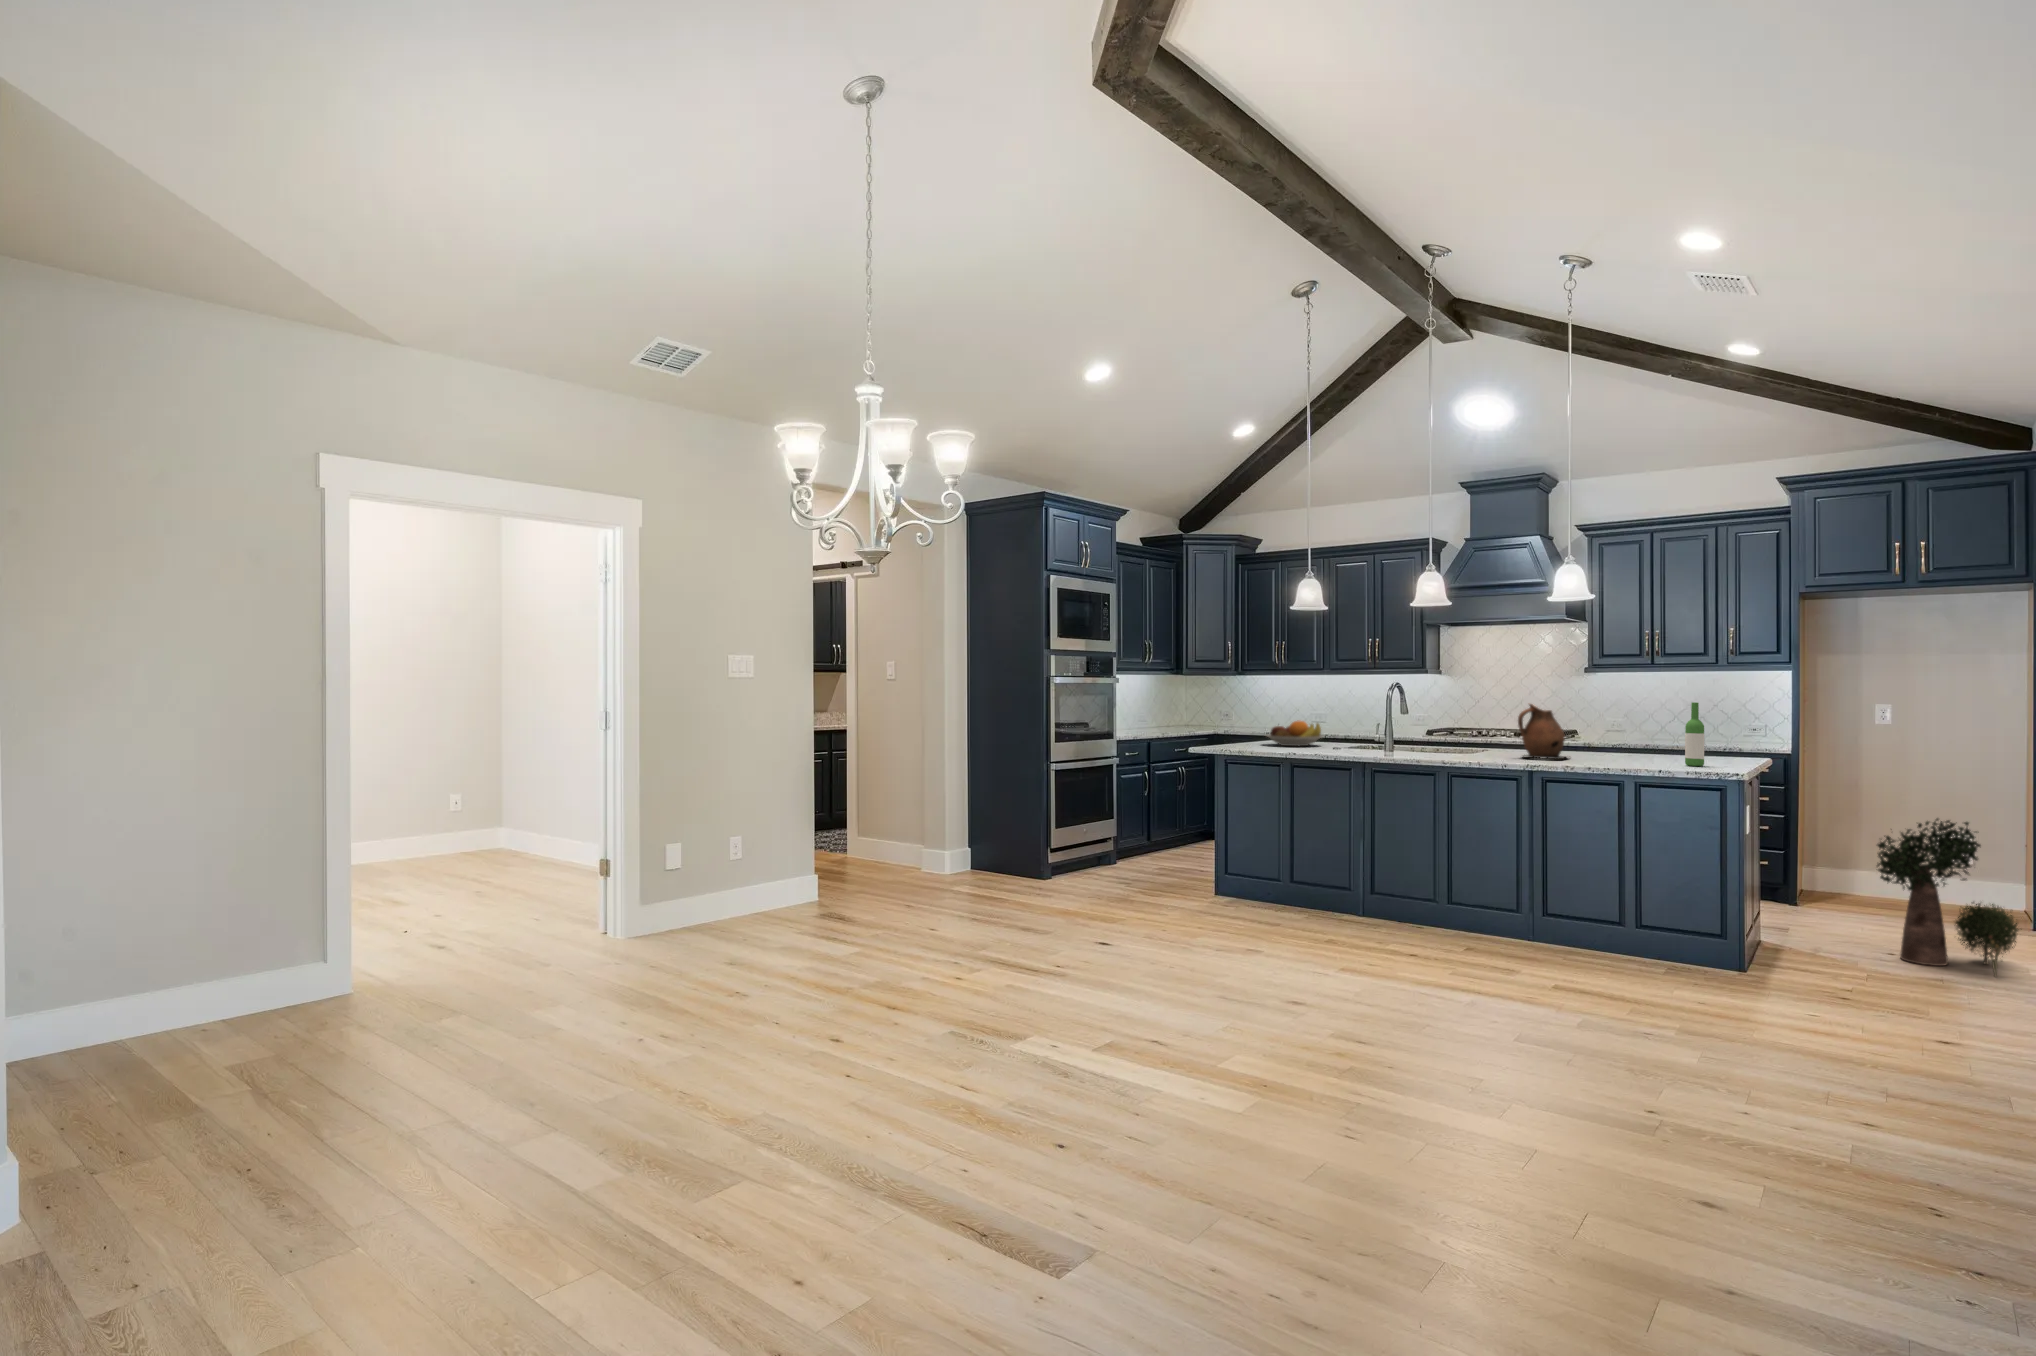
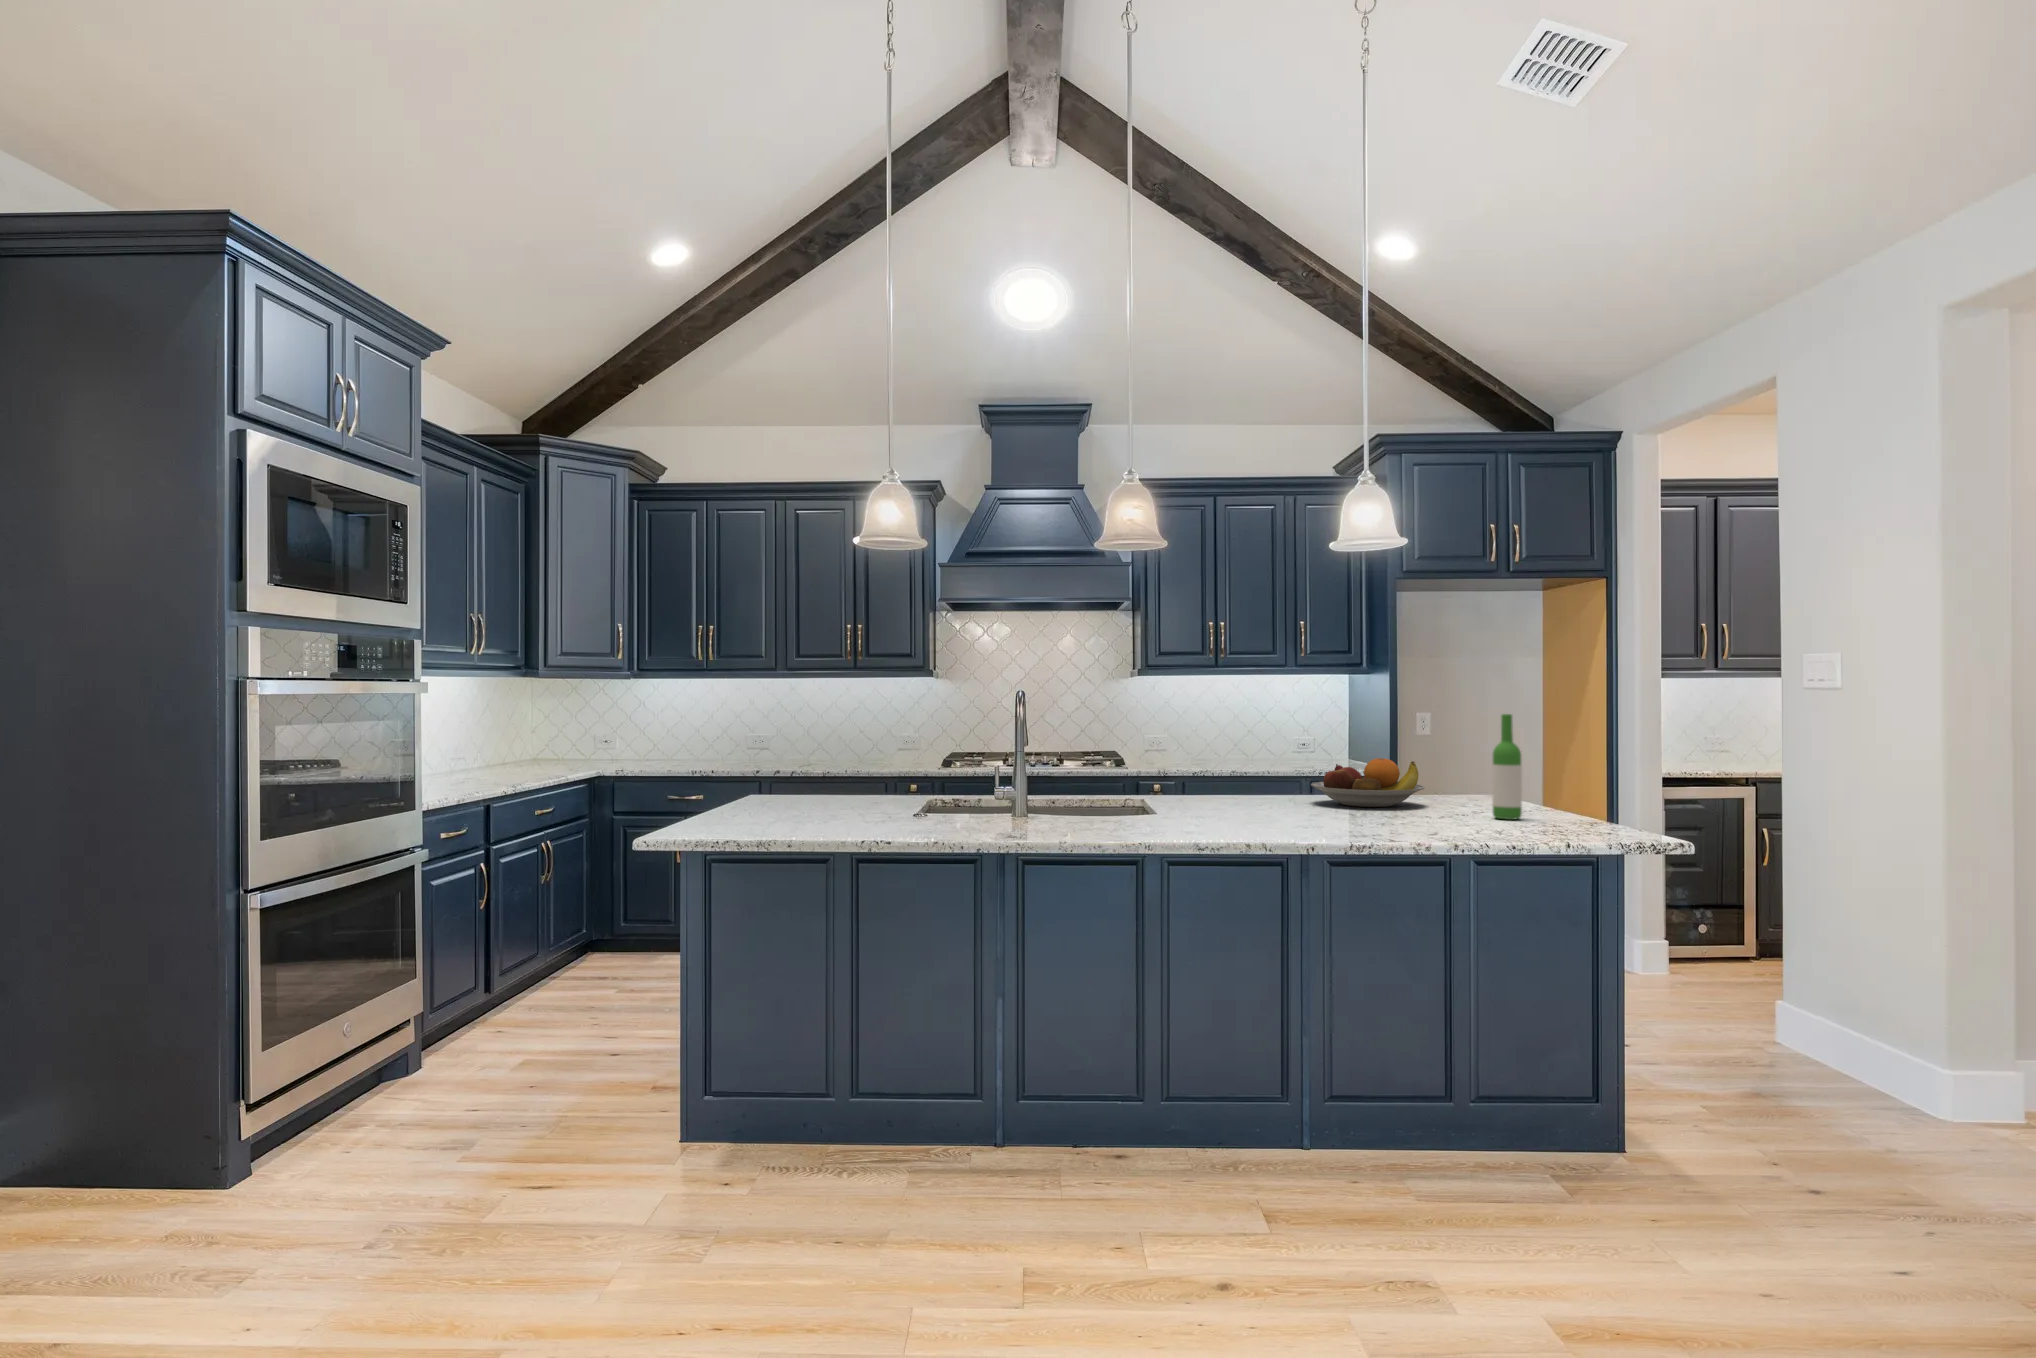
ceramic pitcher: present [1518,704,1566,759] -> none [1229,721,1313,820]
fruit bowl: present [1266,721,1323,746] -> present [1311,758,1425,807]
potted plant: present [1877,818,2019,976] -> none [1683,875,1879,1106]

